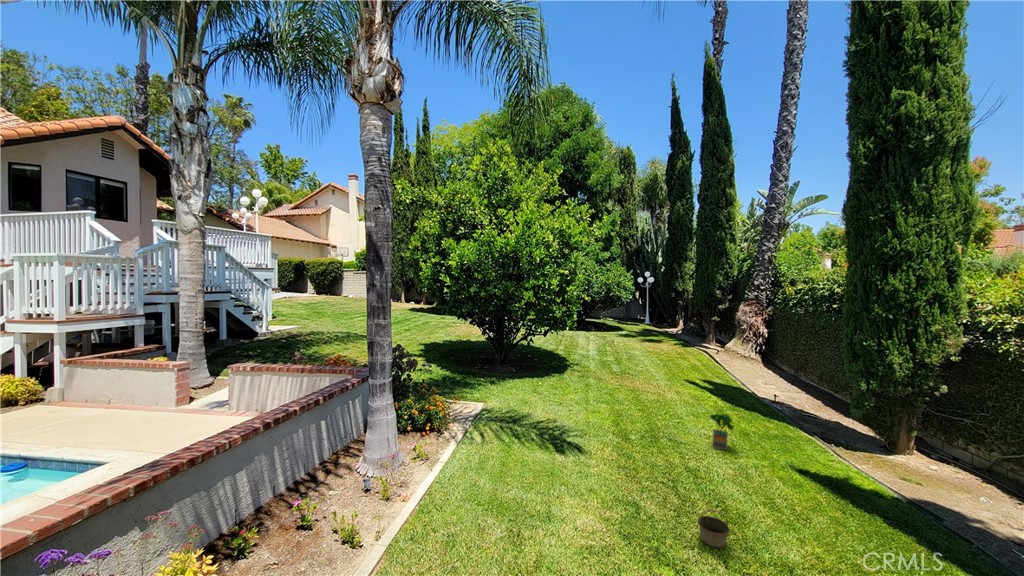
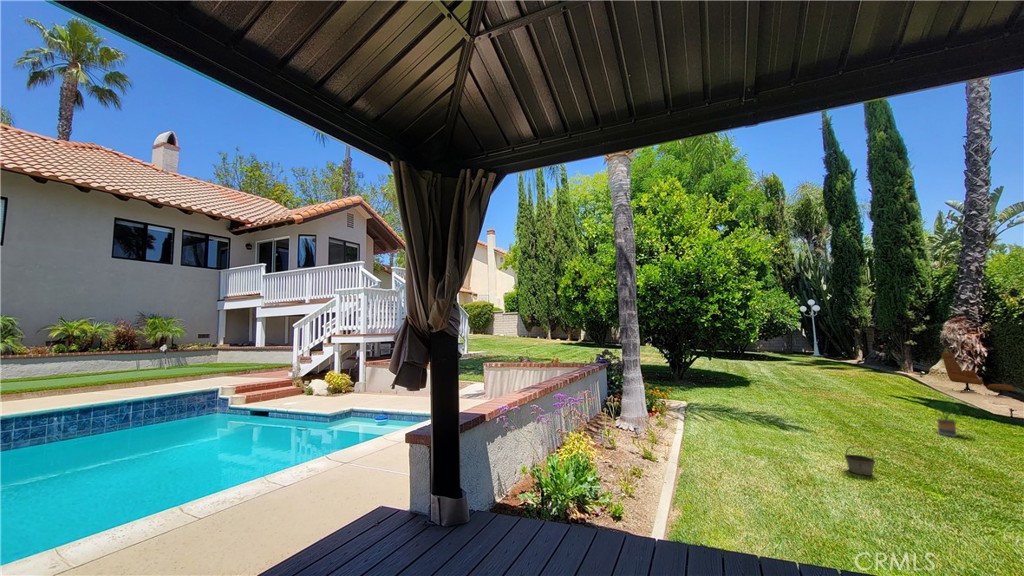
lounge chair: none [733,335,781,379] -> present [942,353,1015,397]
basket: present [698,510,730,548] -> present [845,446,875,476]

